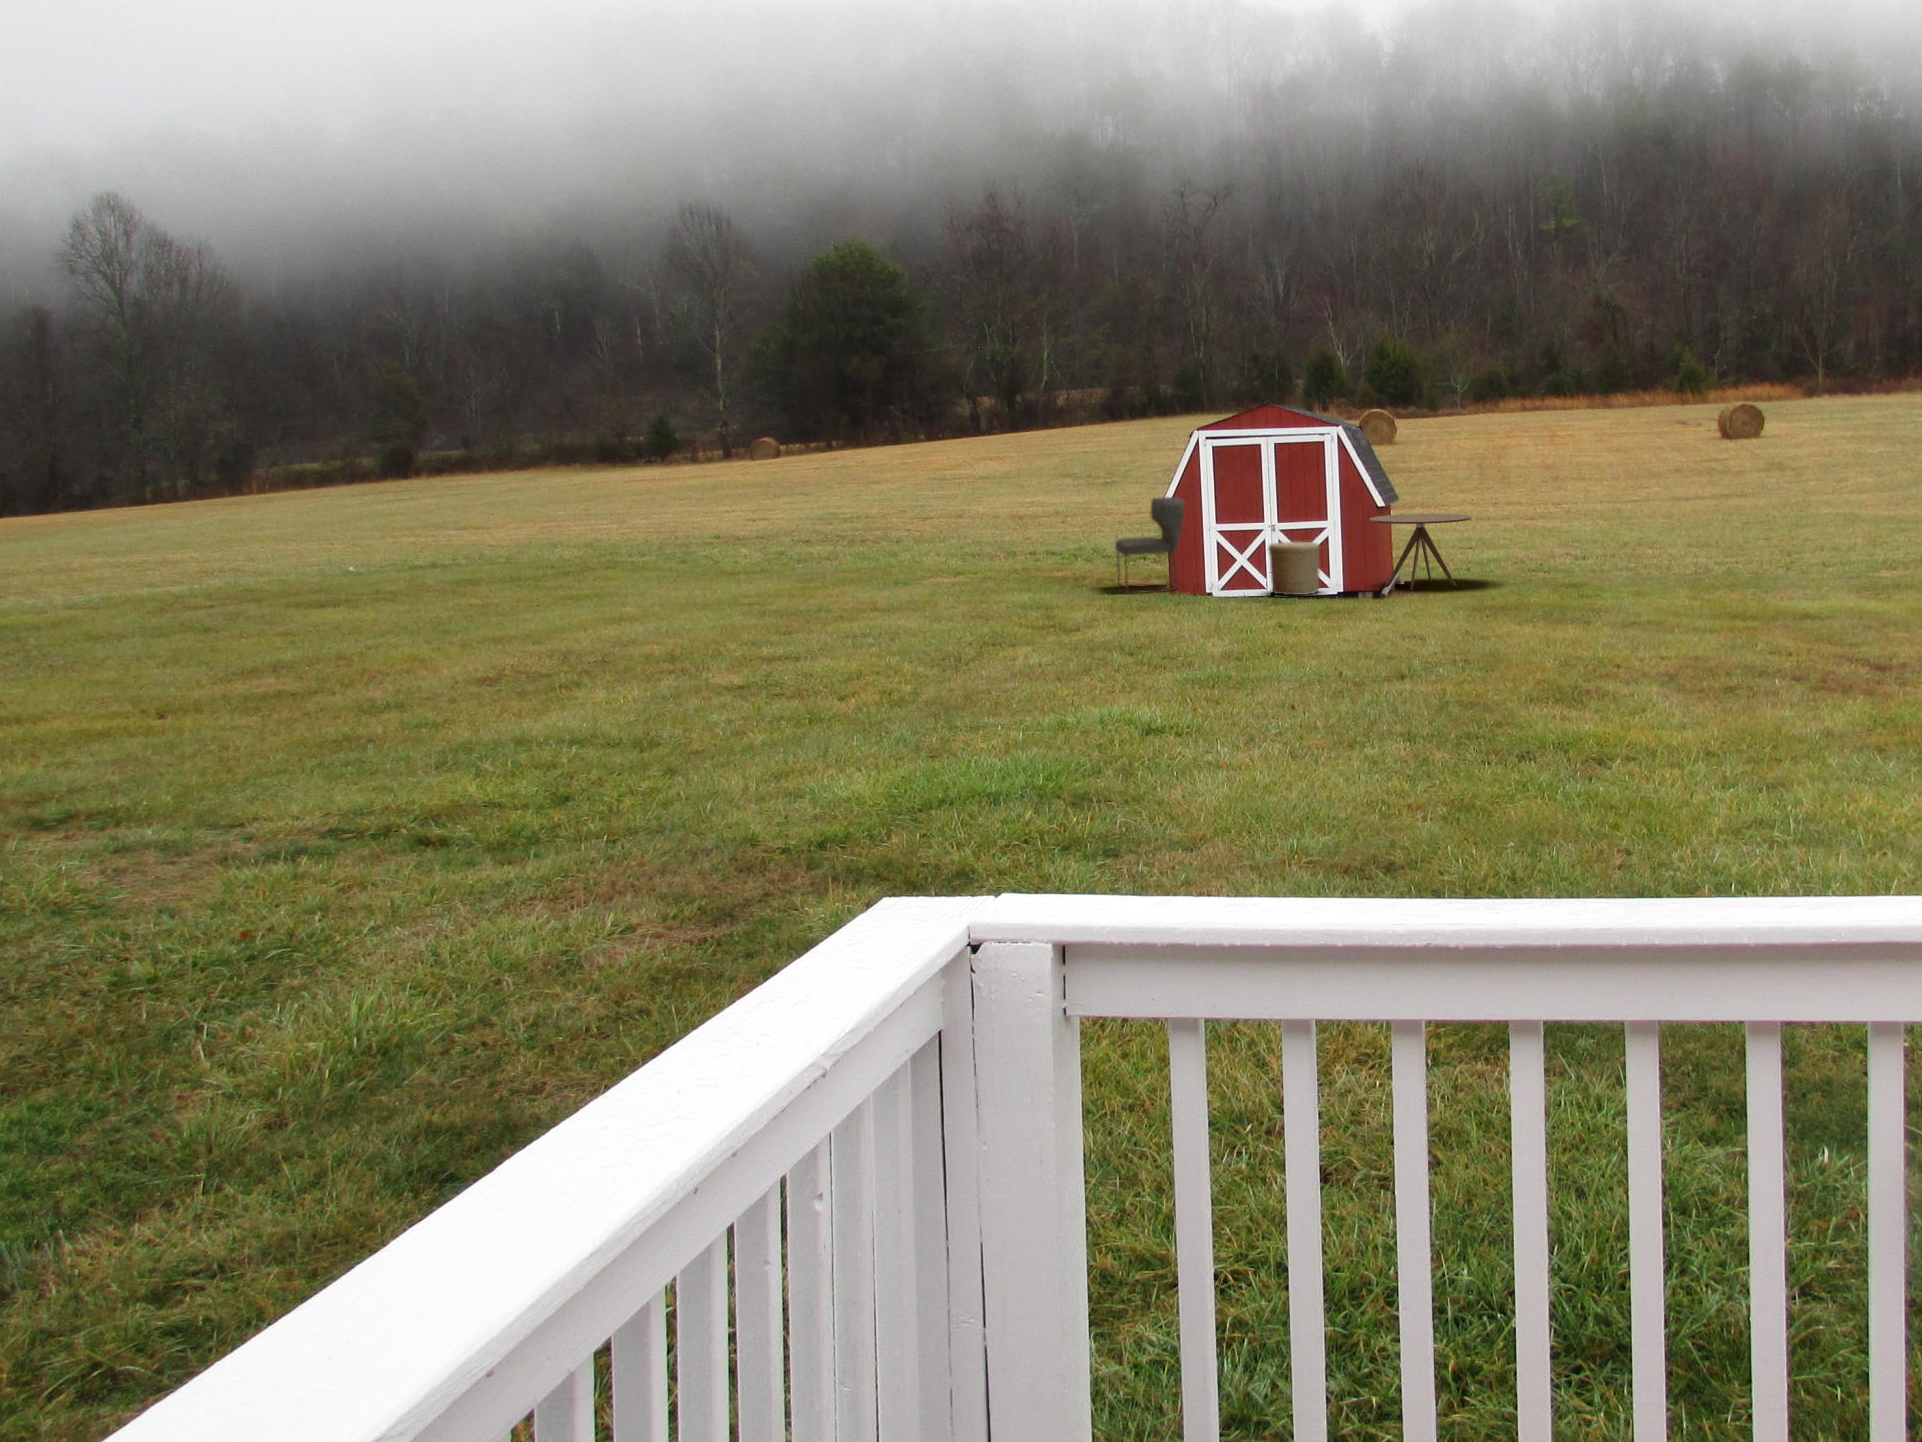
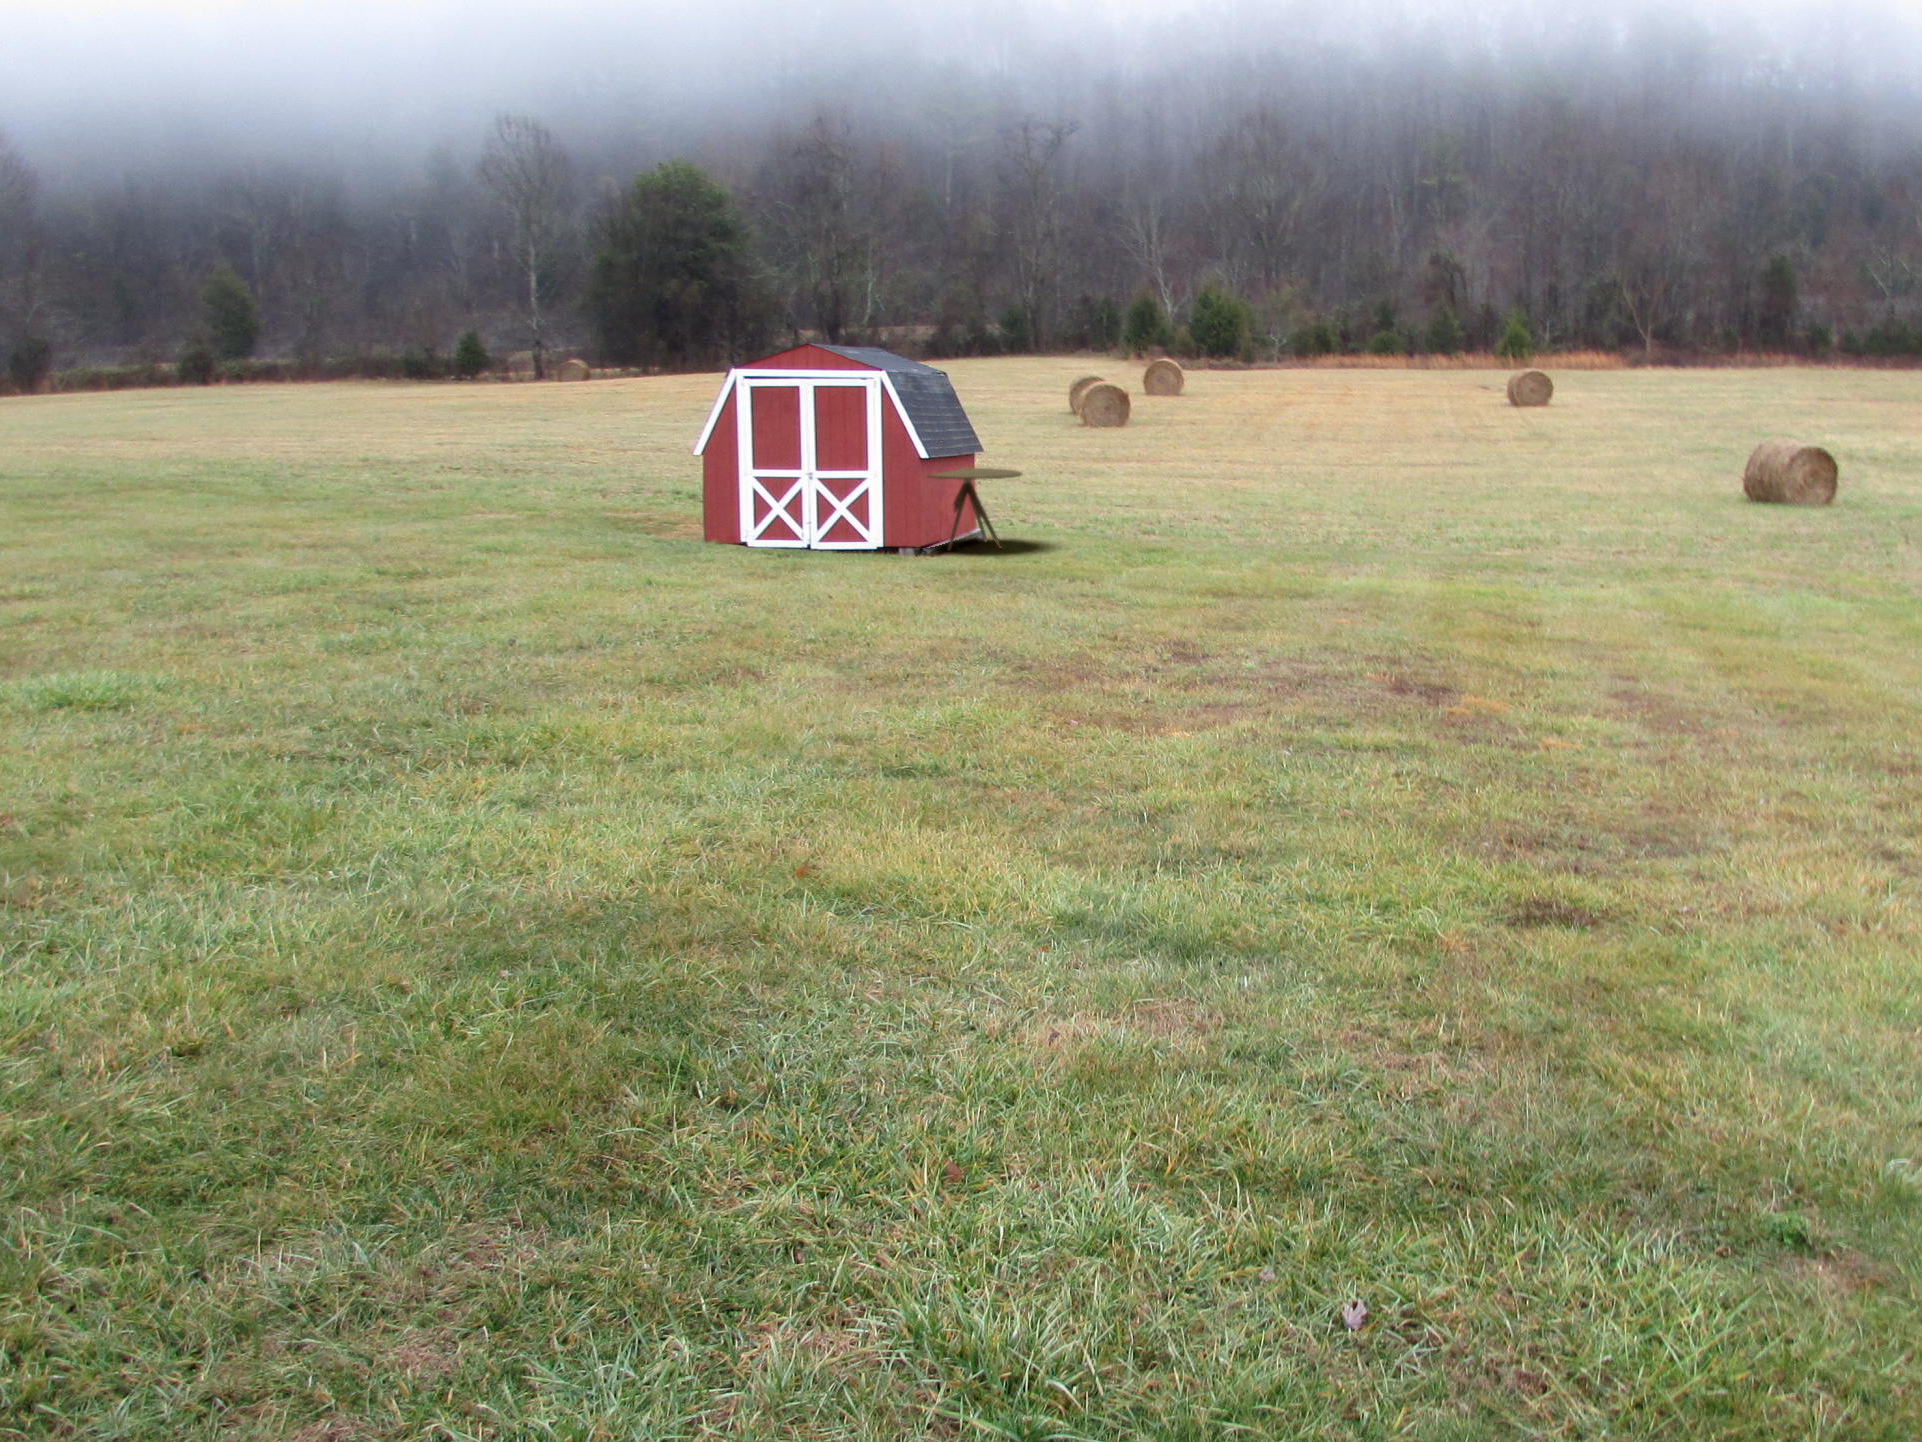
chair: present [1115,497,1184,593] -> none [647,437,725,540]
woven basket: present [1269,542,1320,595] -> none [793,492,851,551]

